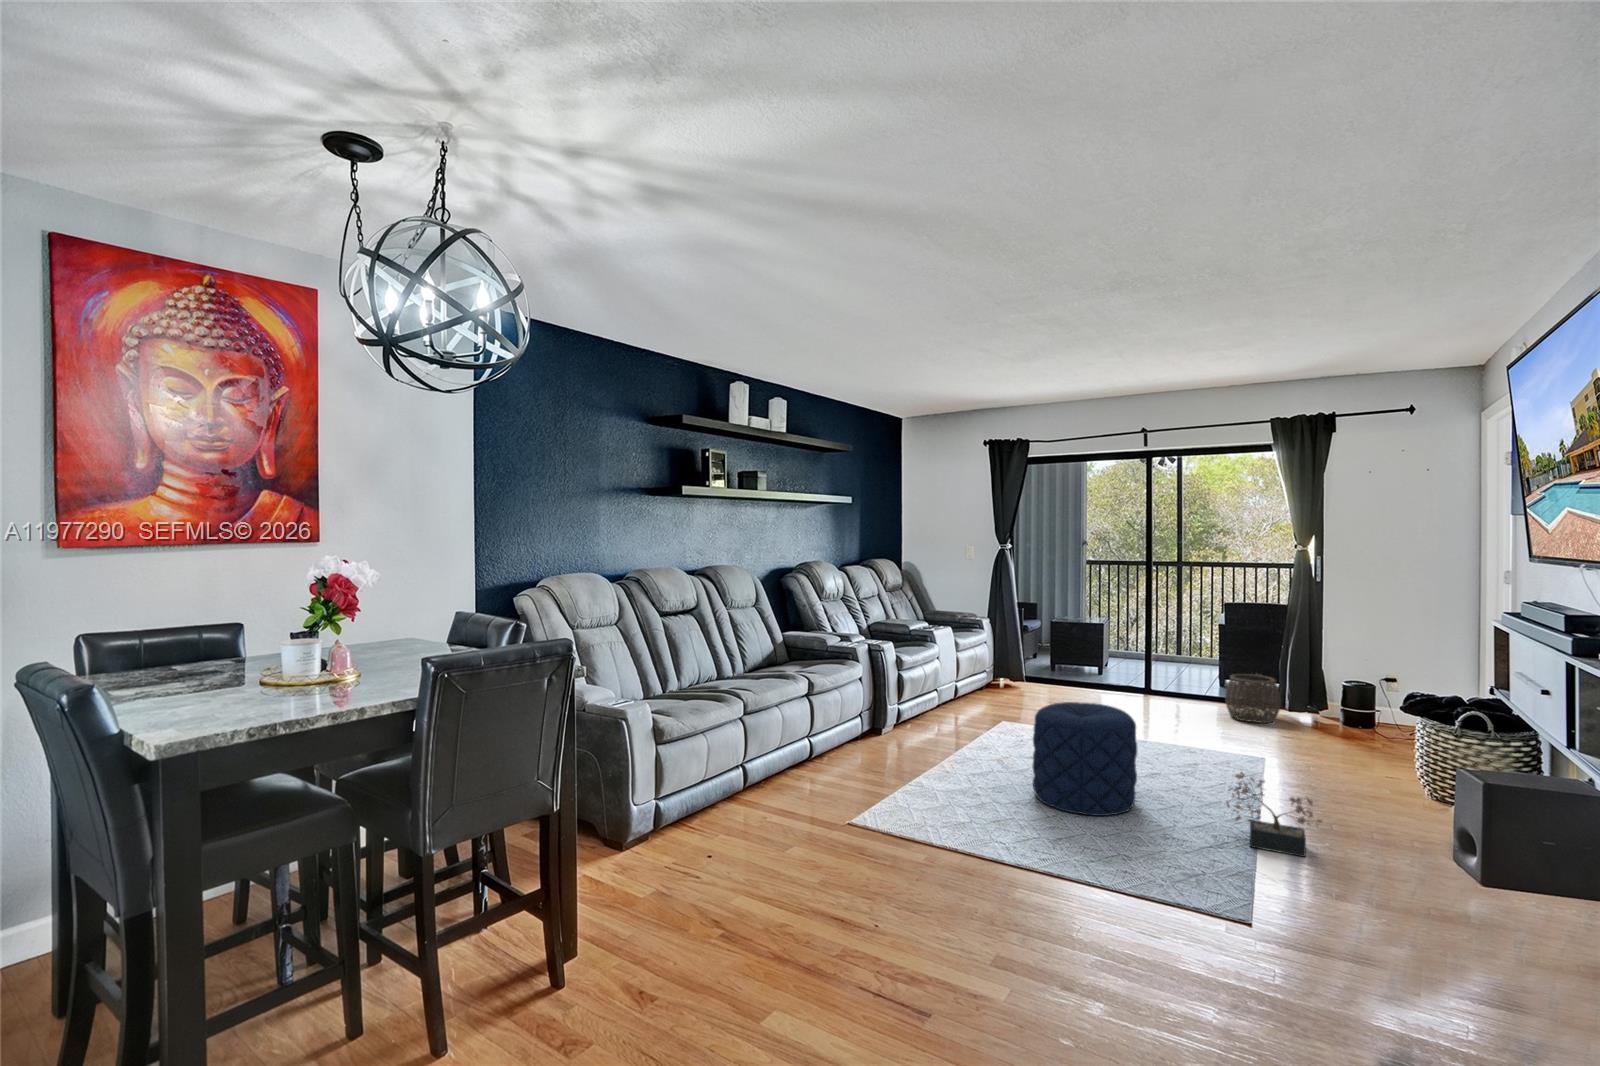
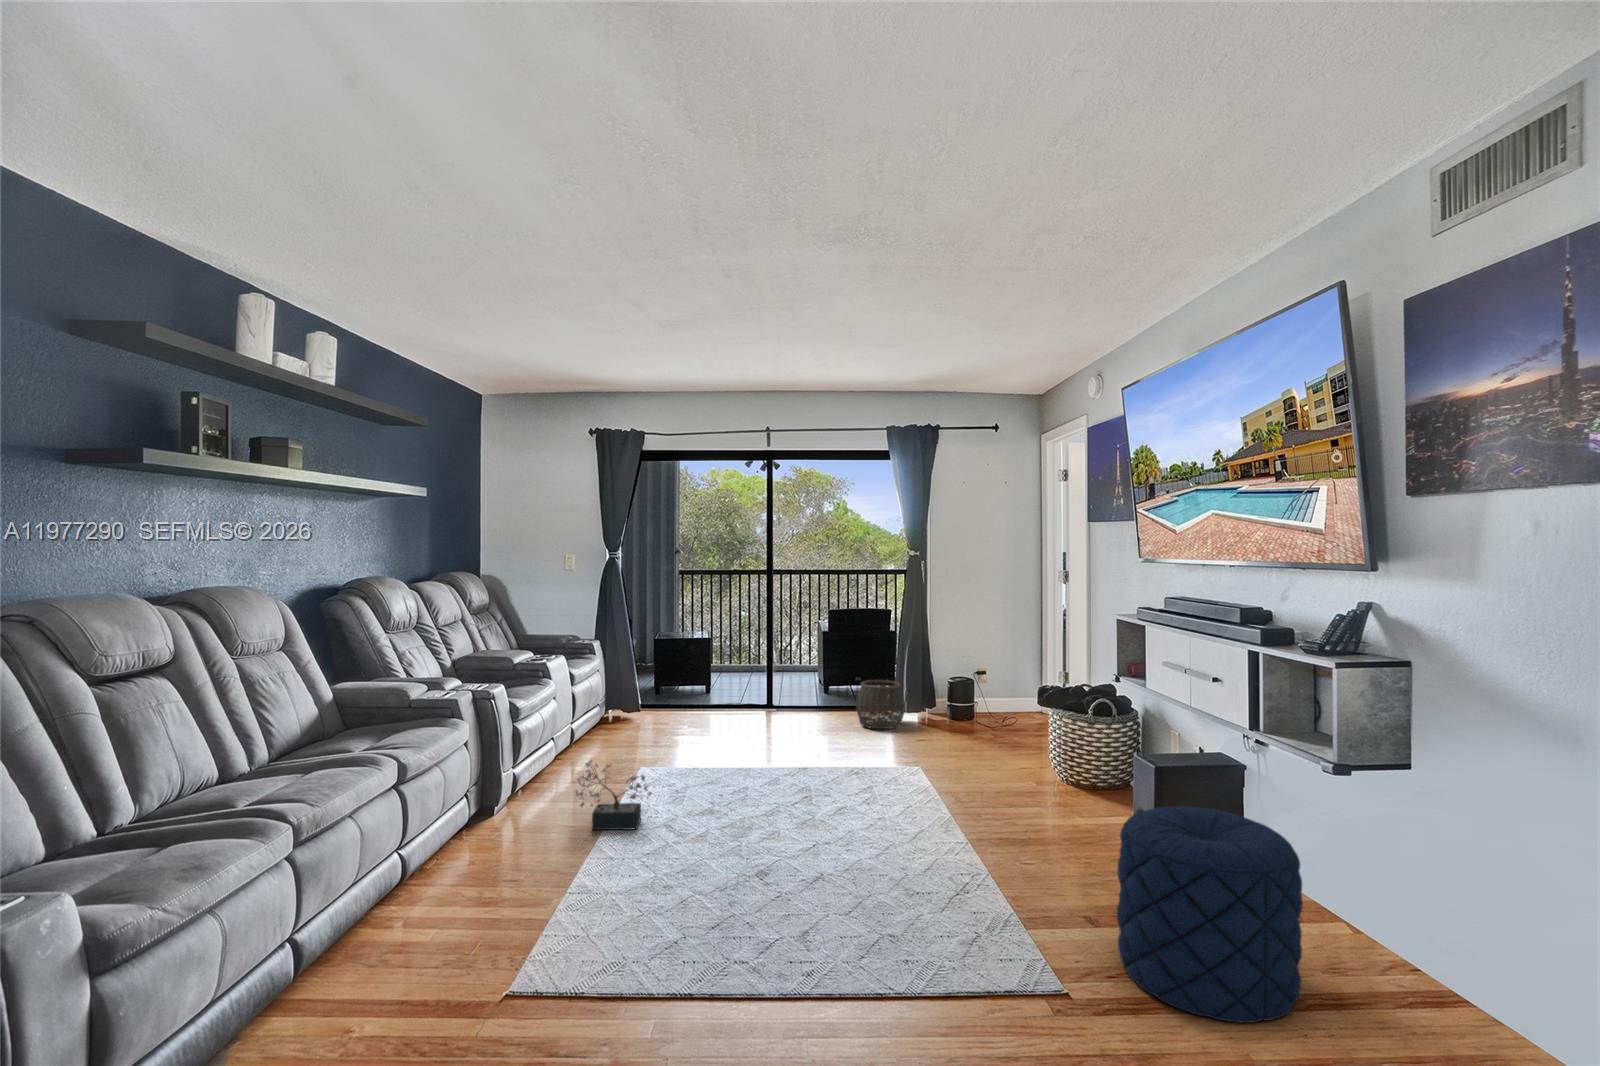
pouf: present [1033,702,1138,816] -> present [1117,807,1303,1023]
decorative plant: present [1226,772,1322,857] -> present [576,760,652,830]

